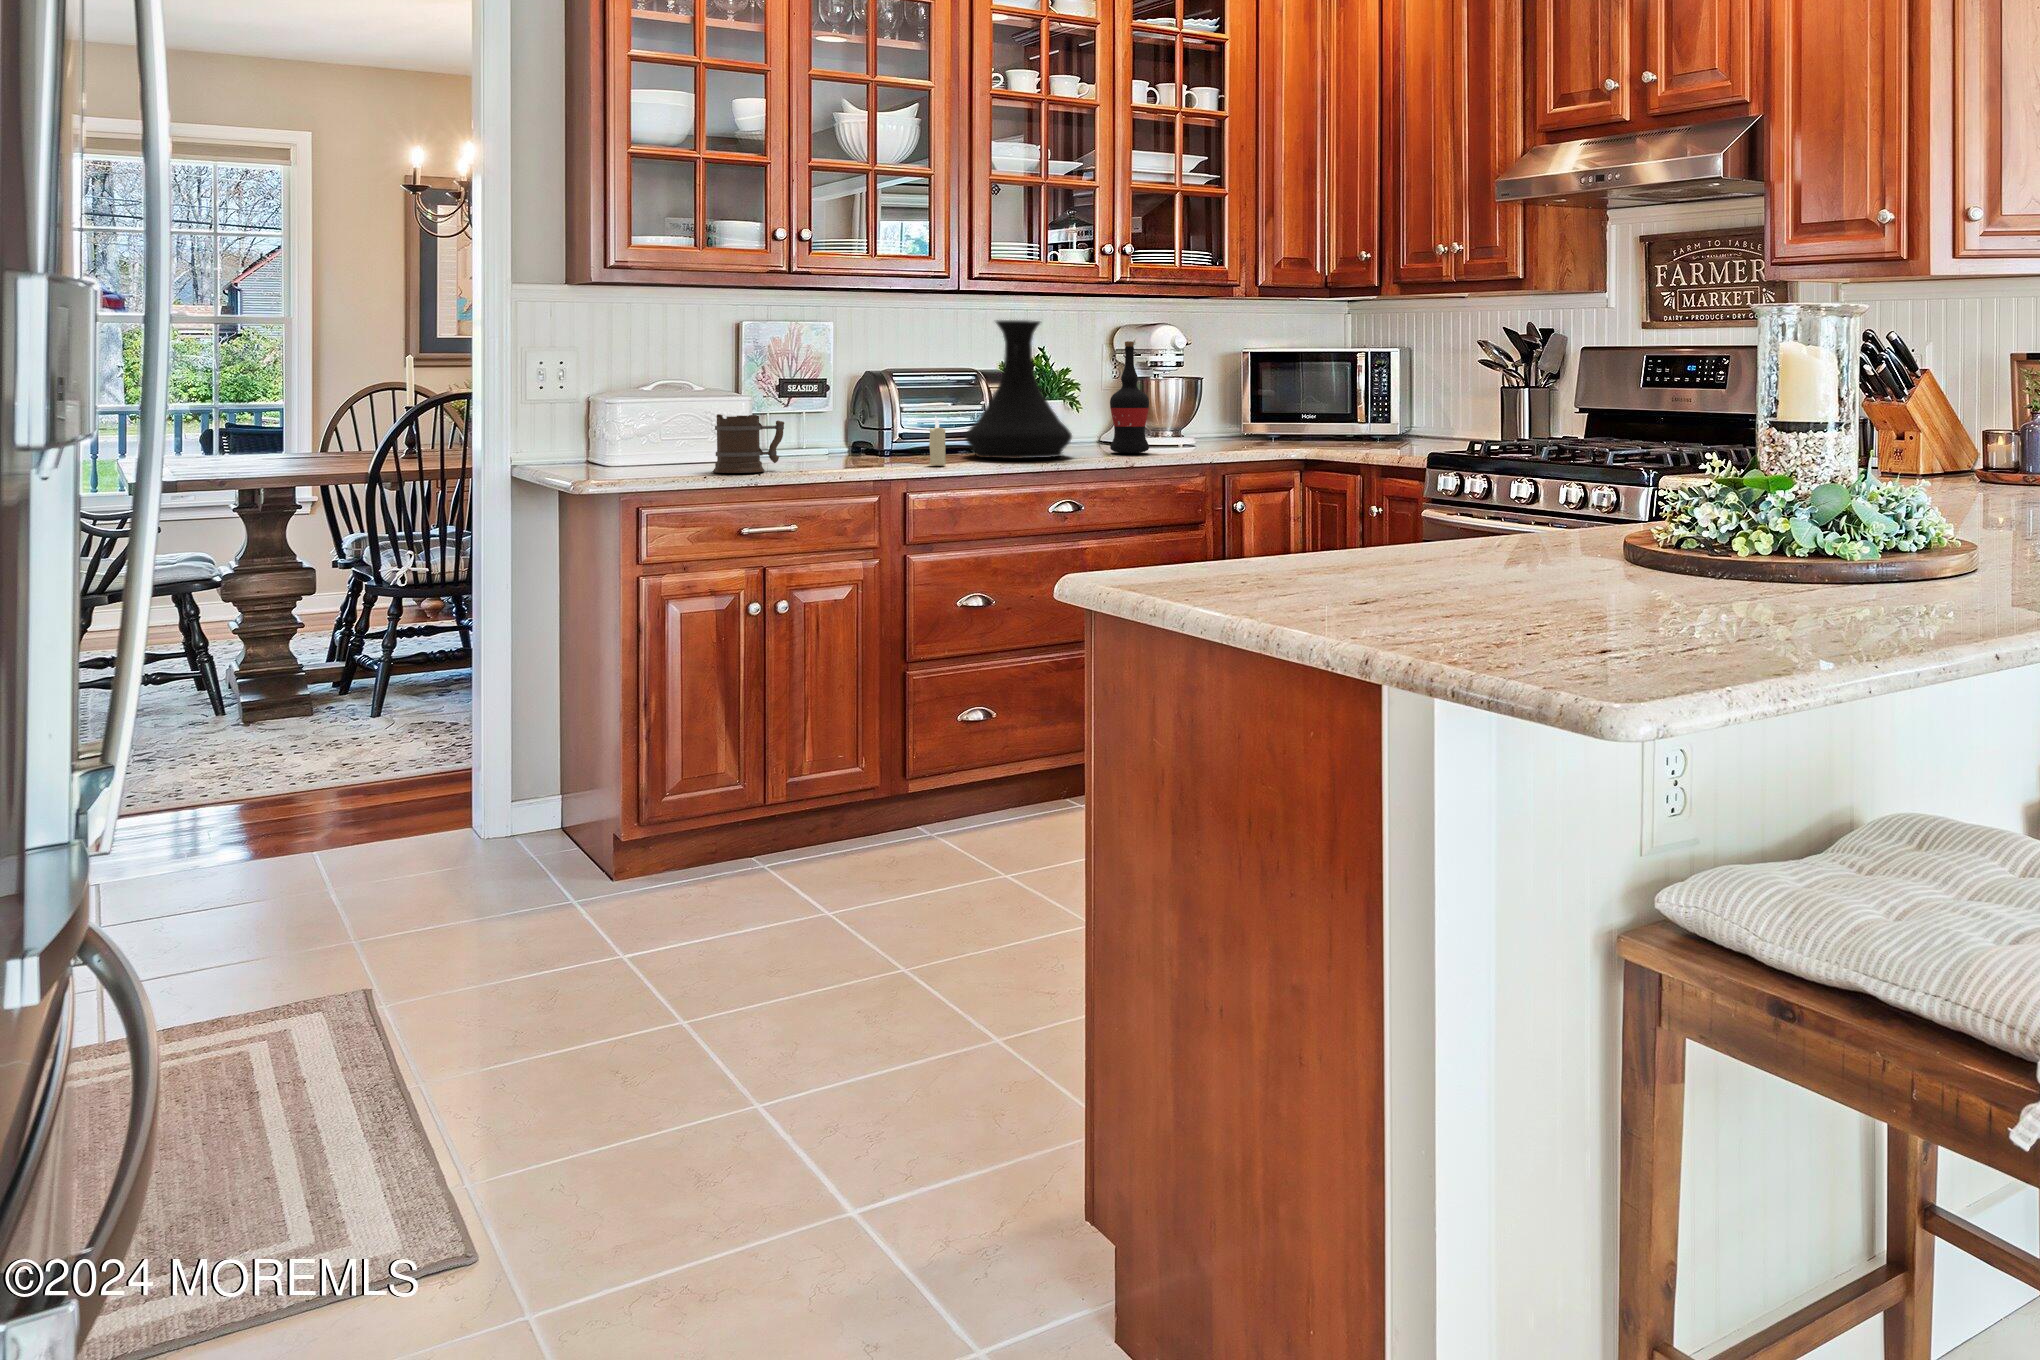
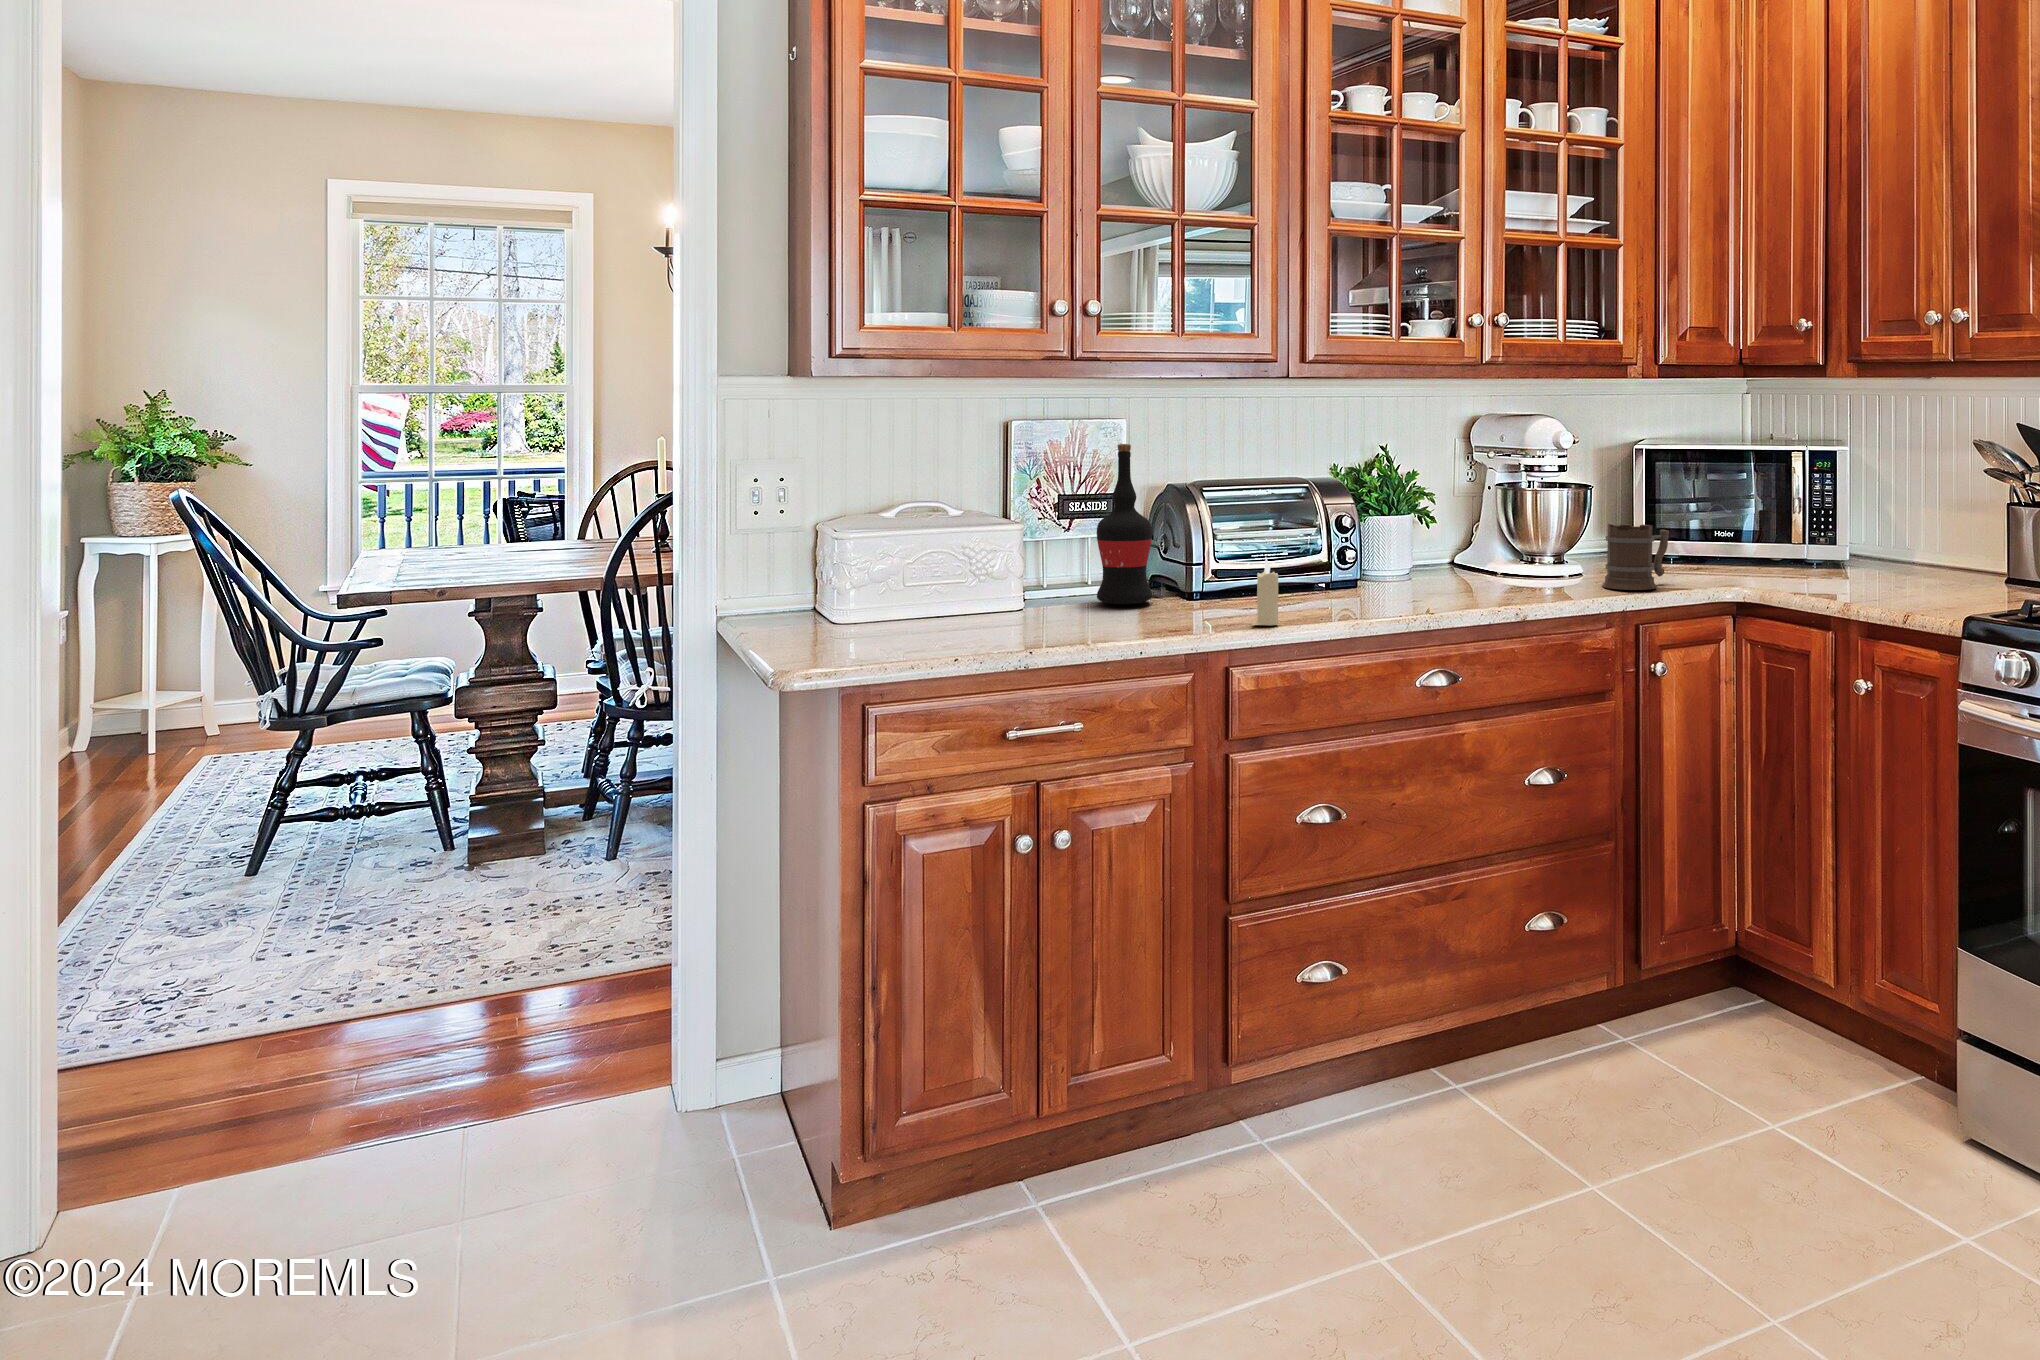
vase: present [965,320,1072,458] -> none [1297,420,1439,609]
wine bottle: present [1110,341,1149,453] -> present [1097,444,1152,604]
mug: present [713,414,784,473] -> present [1602,524,1669,590]

